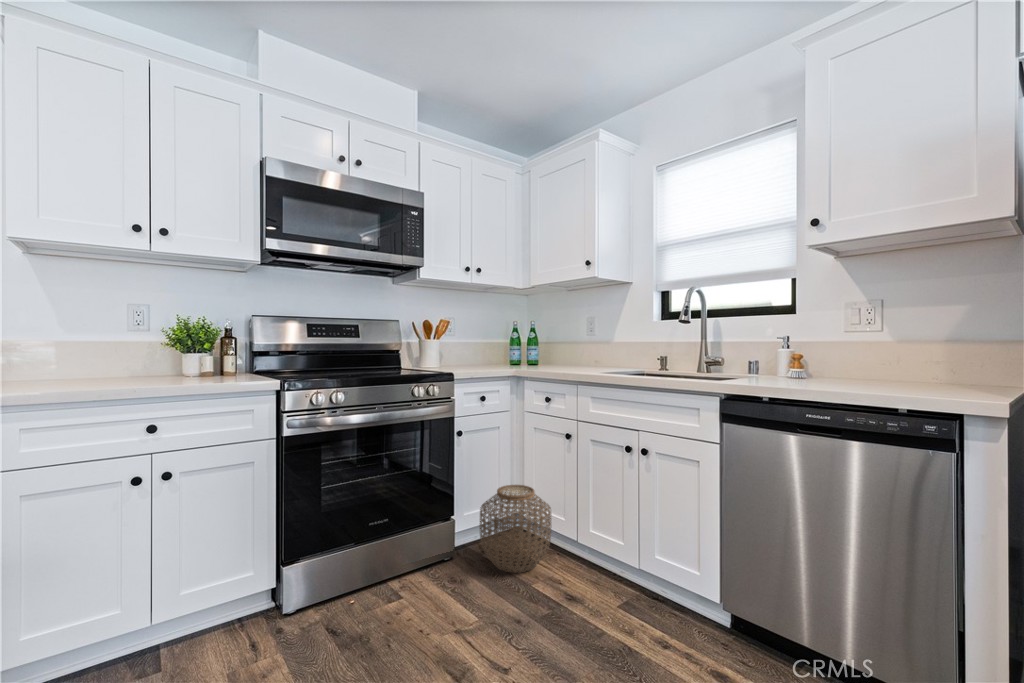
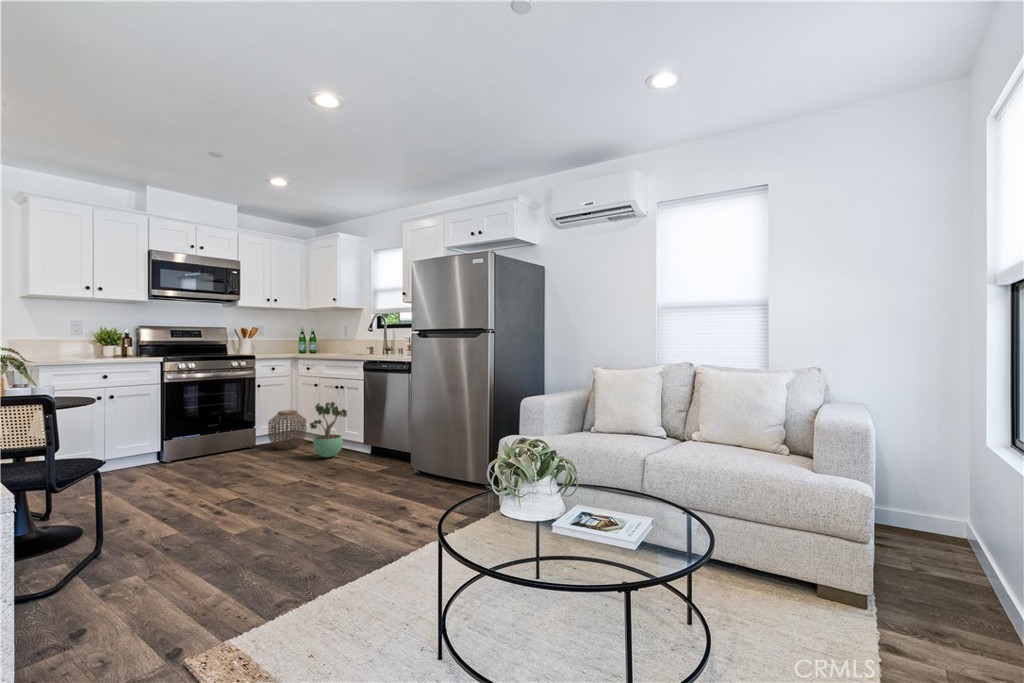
potted plant: none [589,496,684,637] -> present [309,402,347,457]

